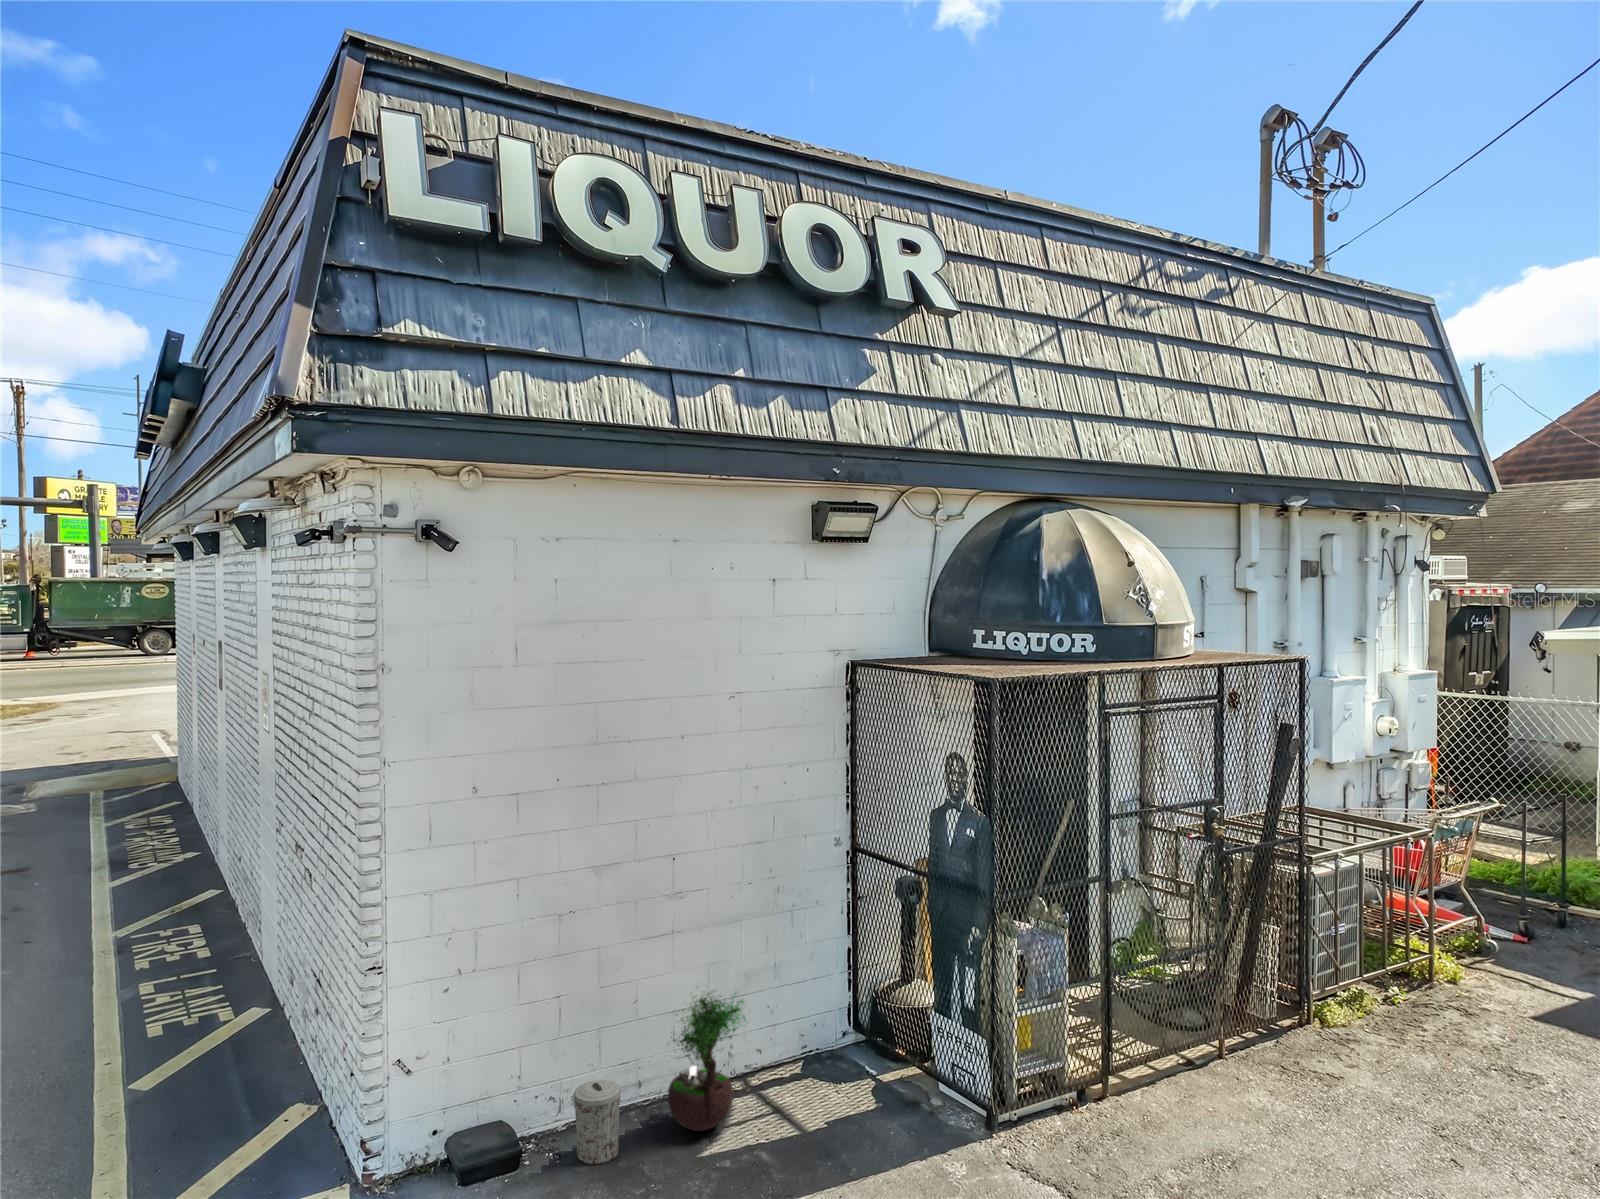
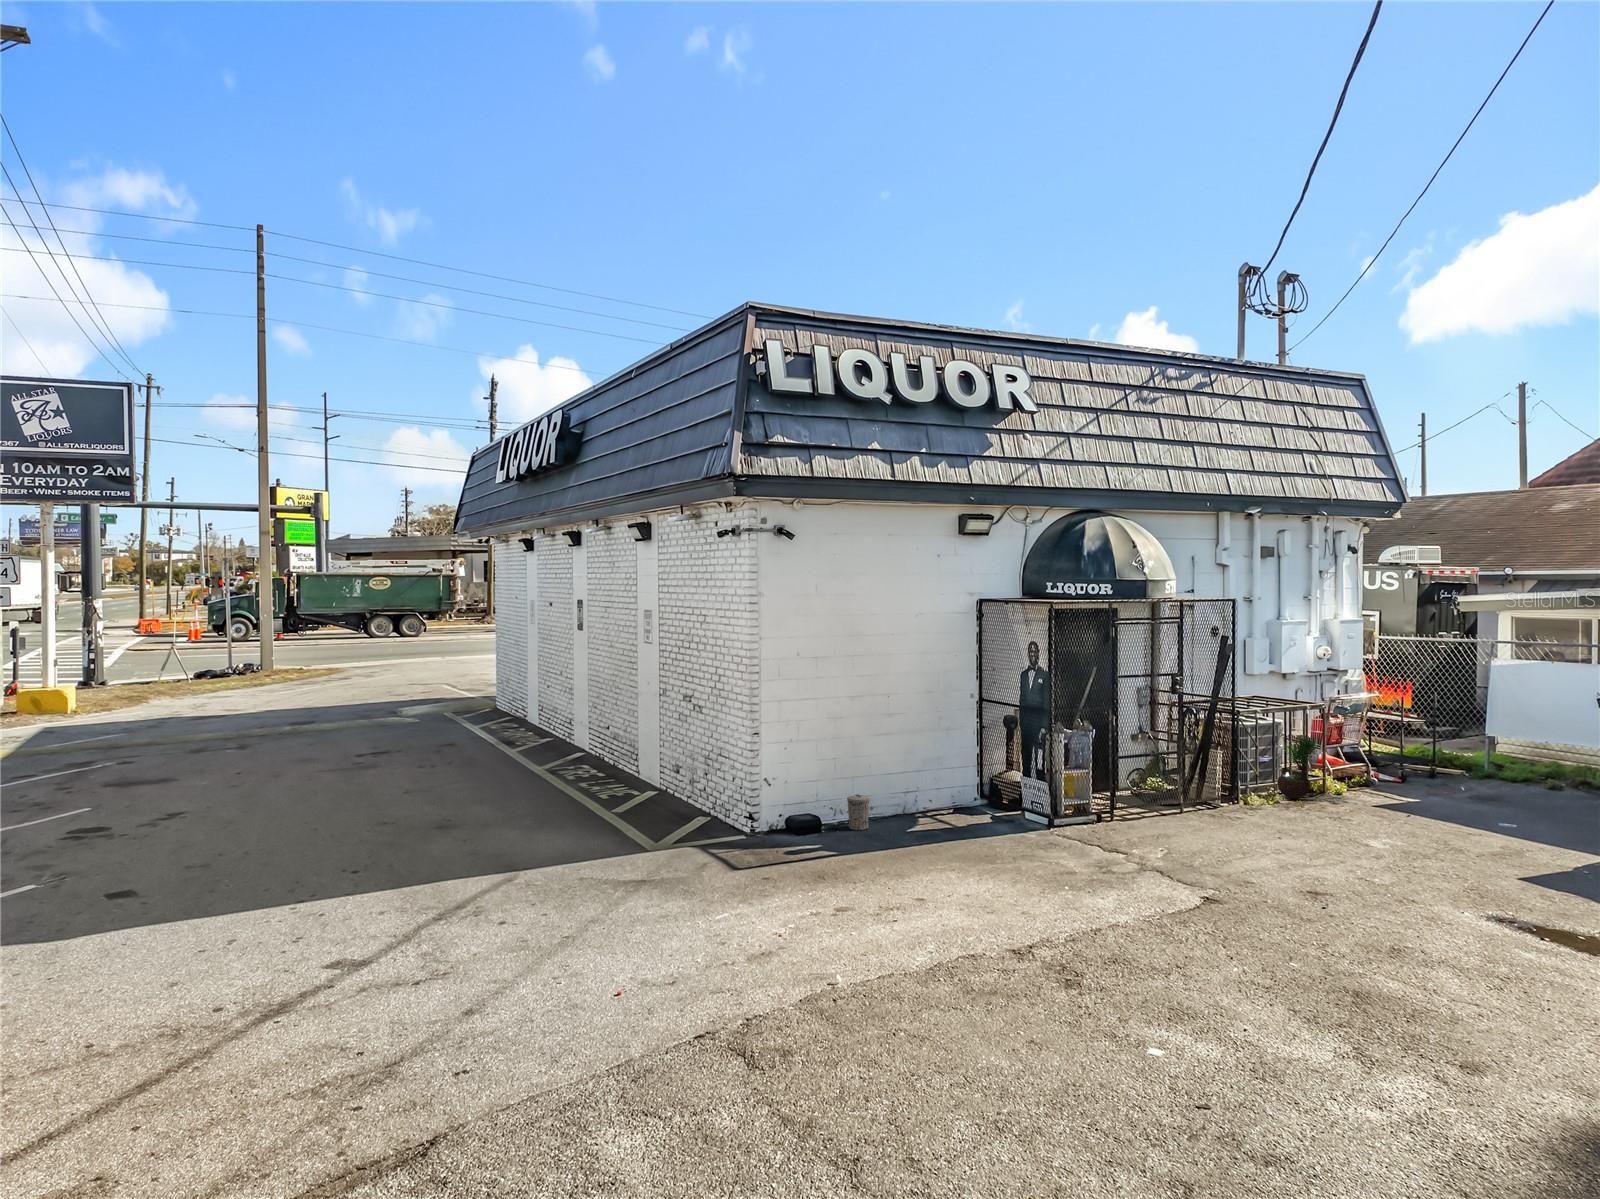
potted tree: present [668,991,746,1131] -> present [1277,736,1319,799]

